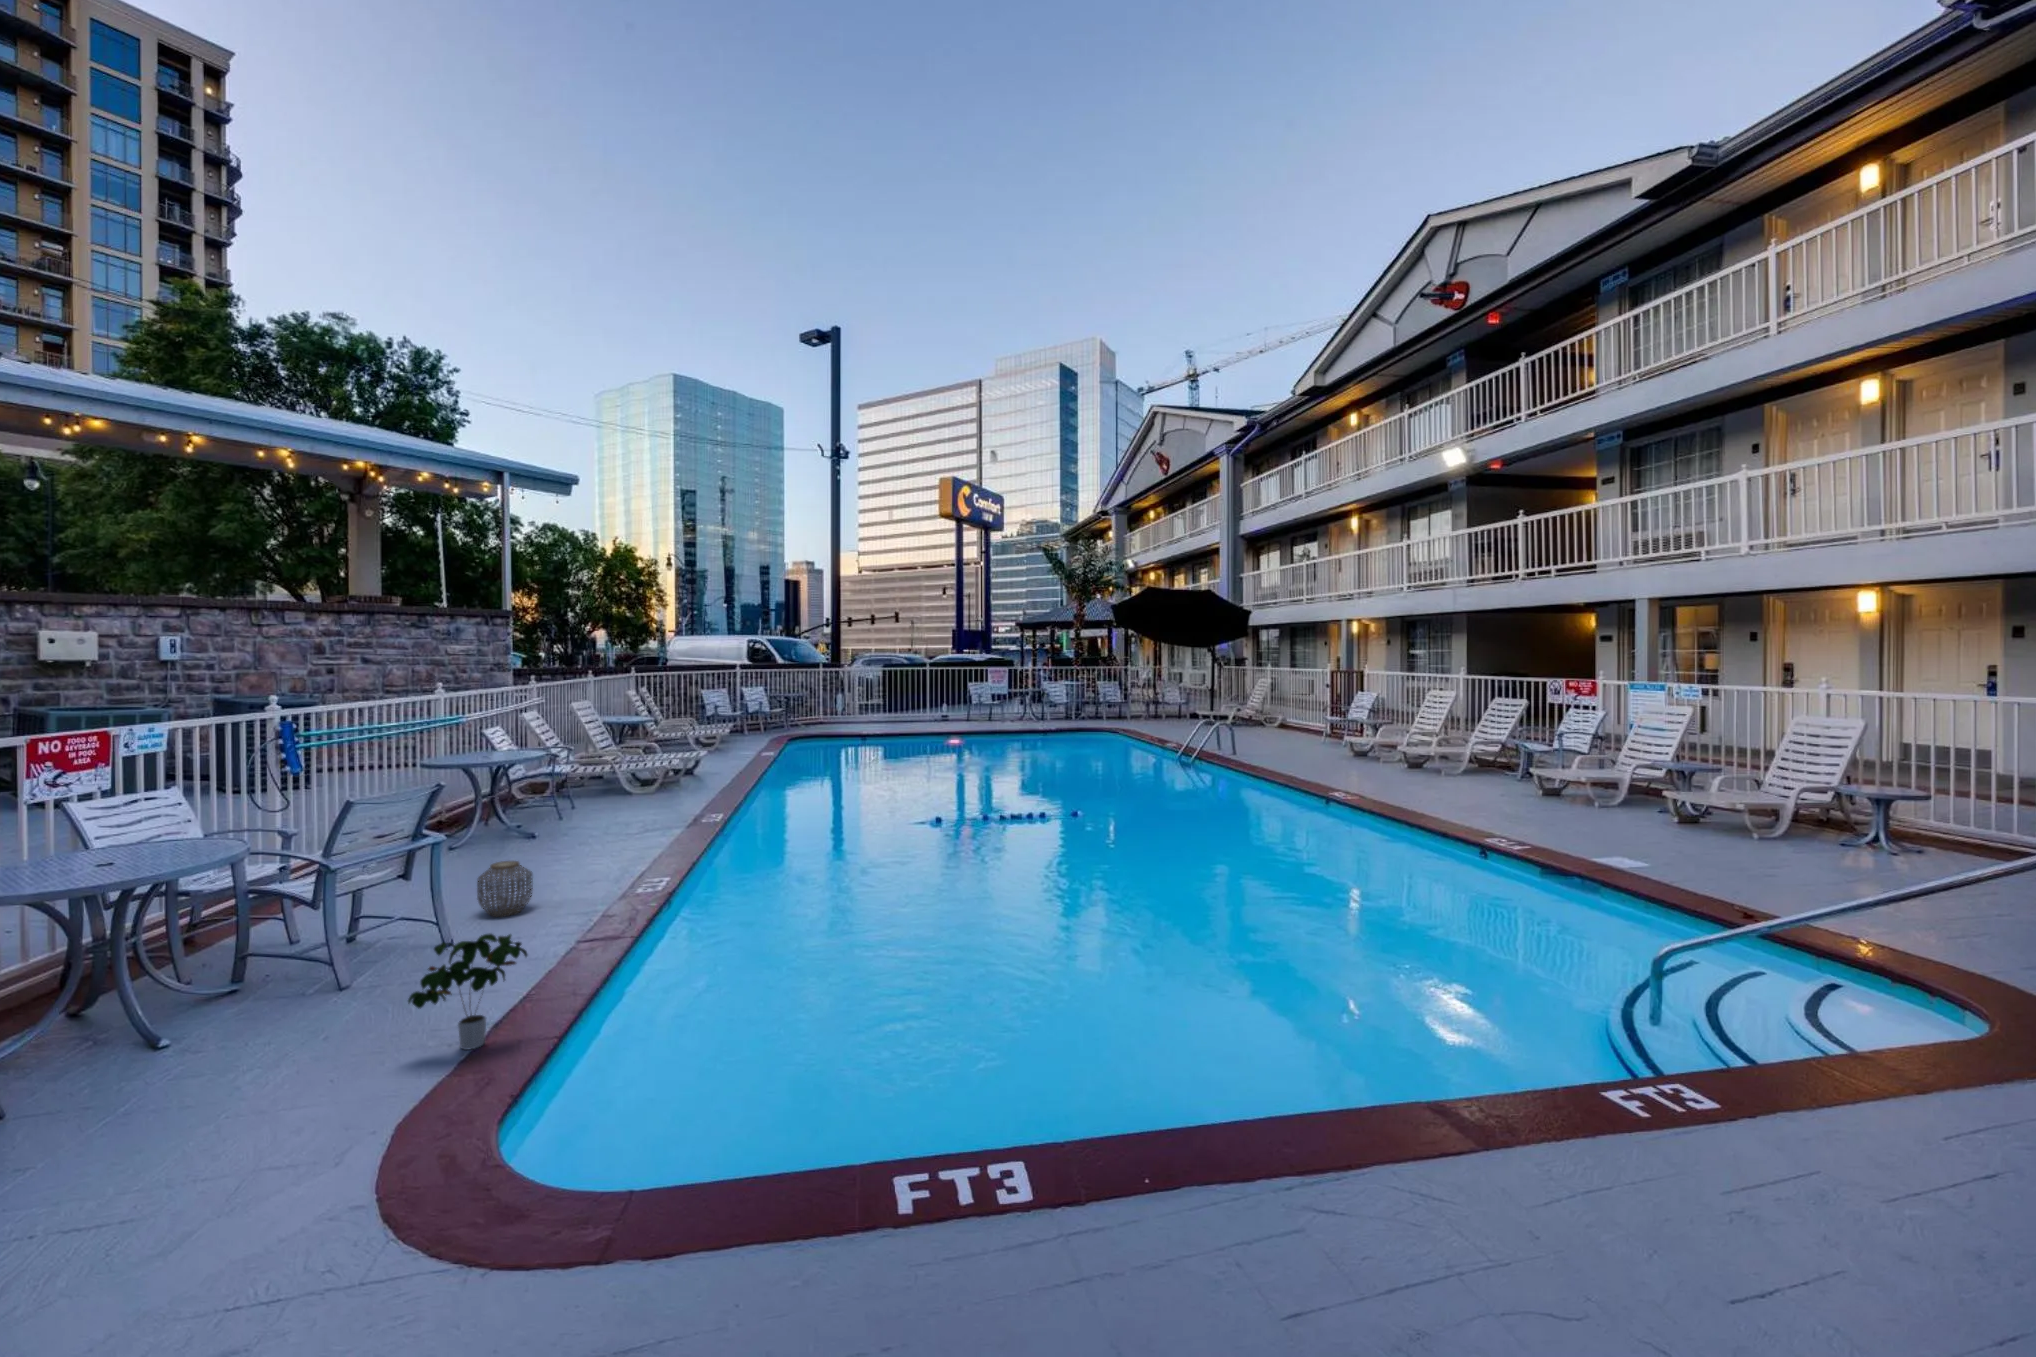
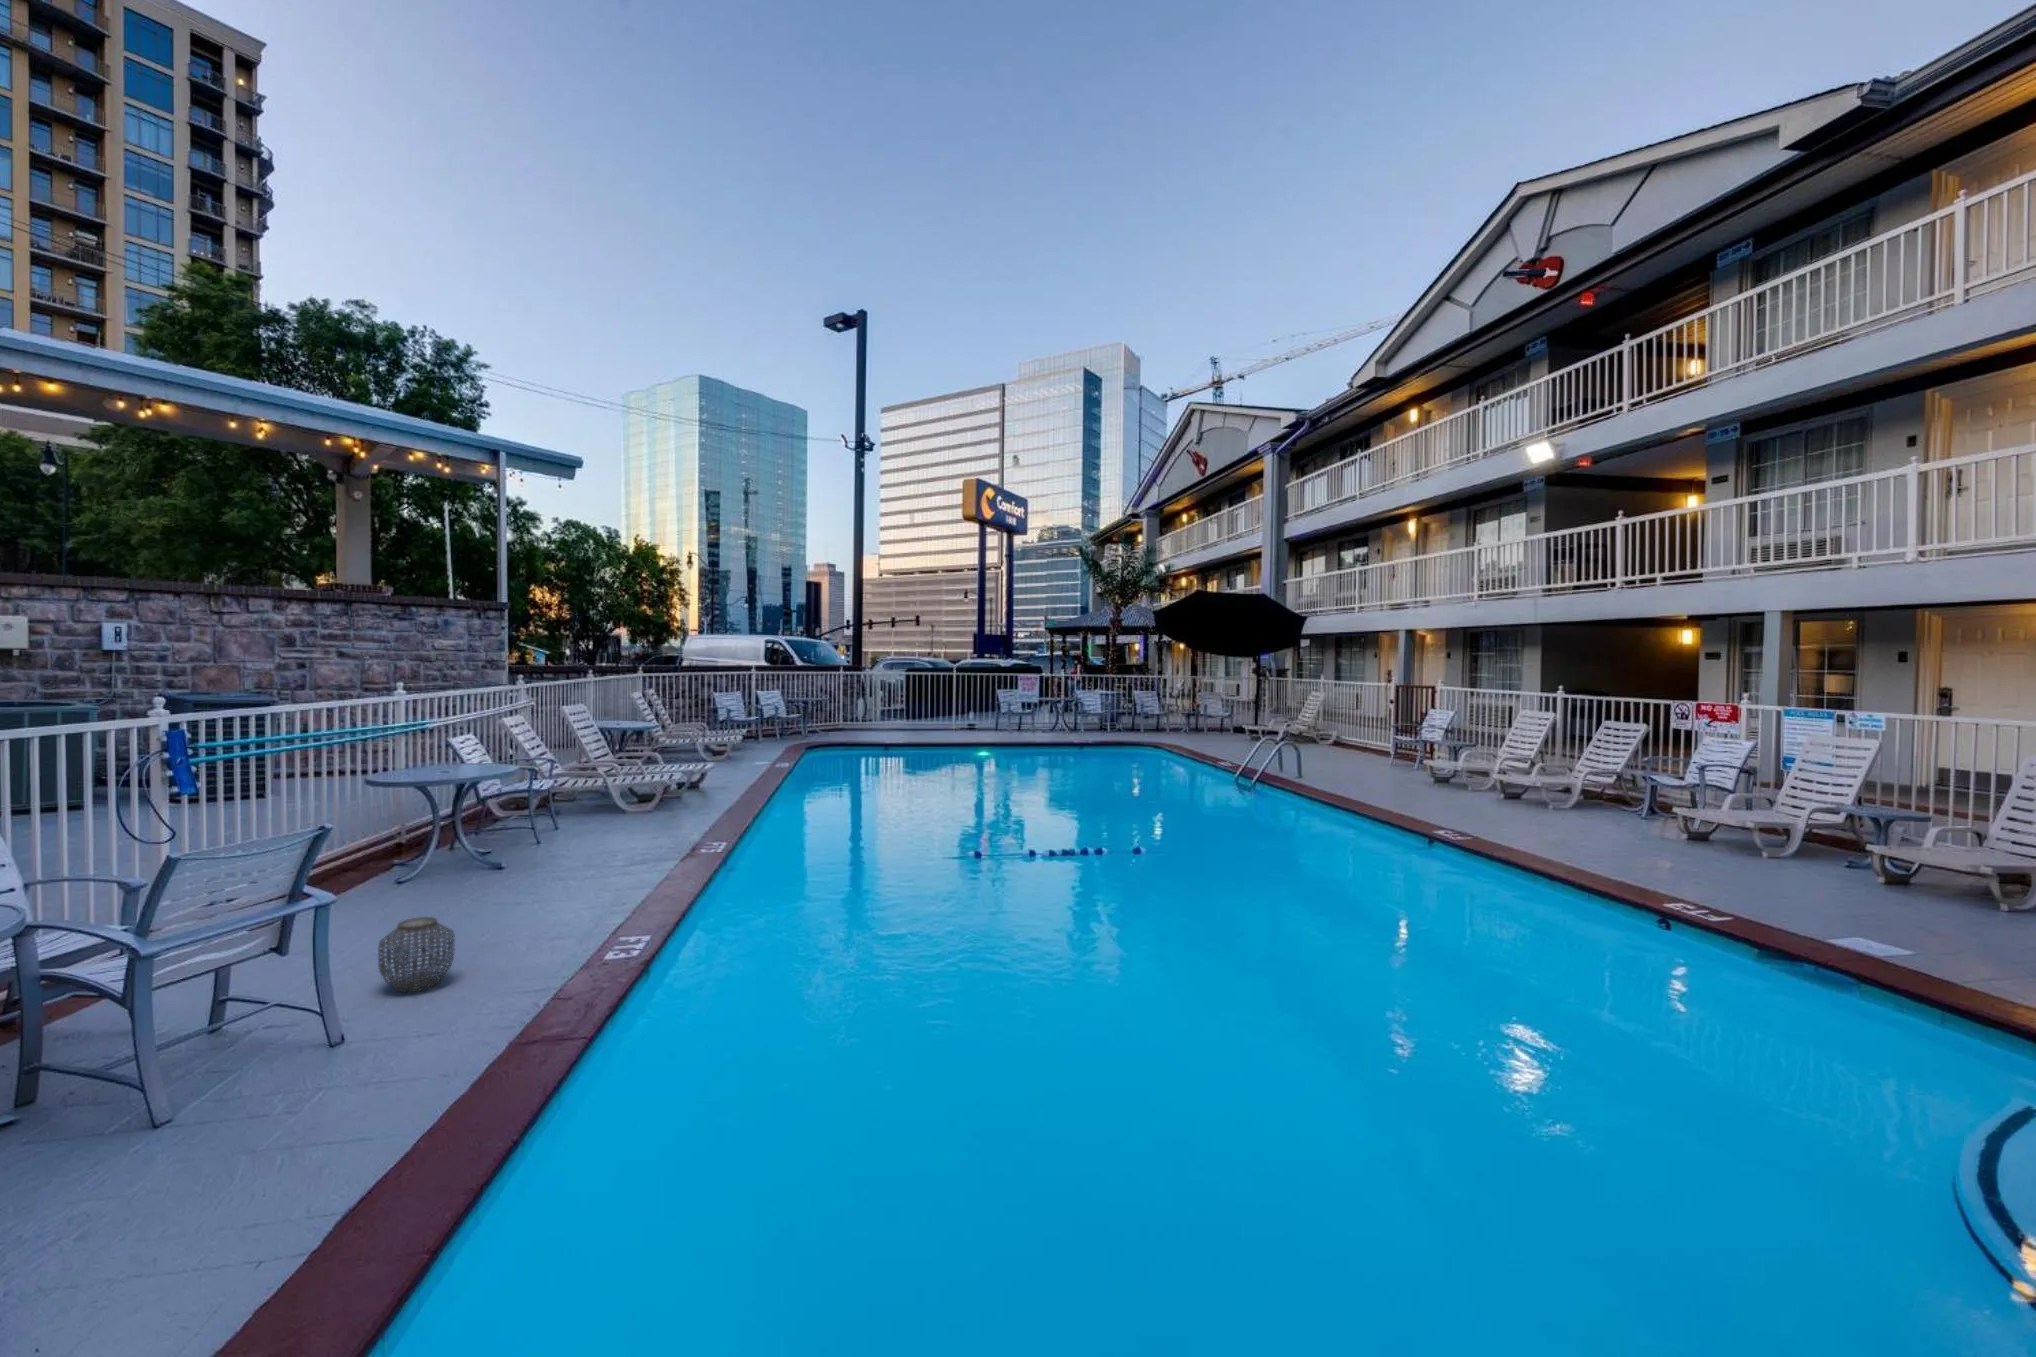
potted plant: present [408,934,527,1050] -> none [160,1076,368,1268]

